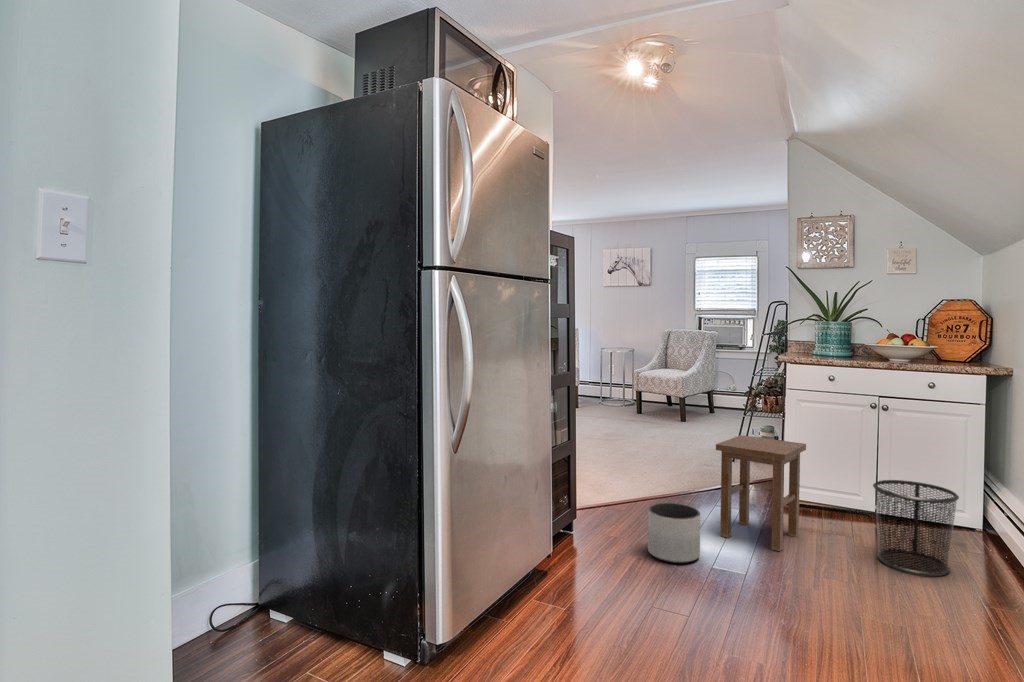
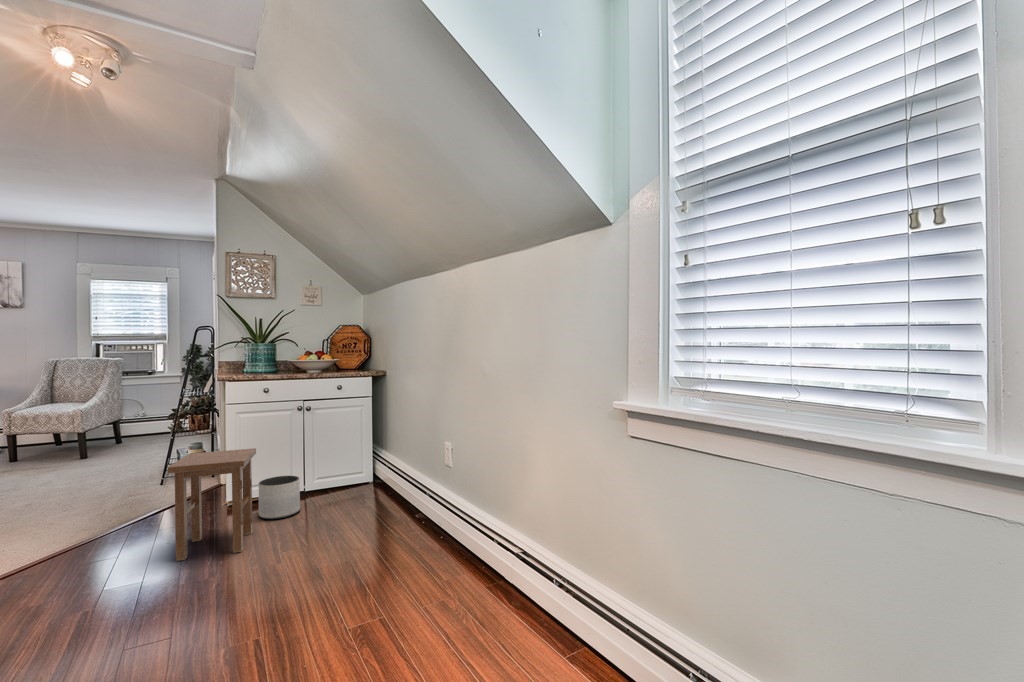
waste bin: present [873,480,959,576] -> none [313,459,369,529]
planter: present [648,503,700,563] -> present [259,476,300,519]

